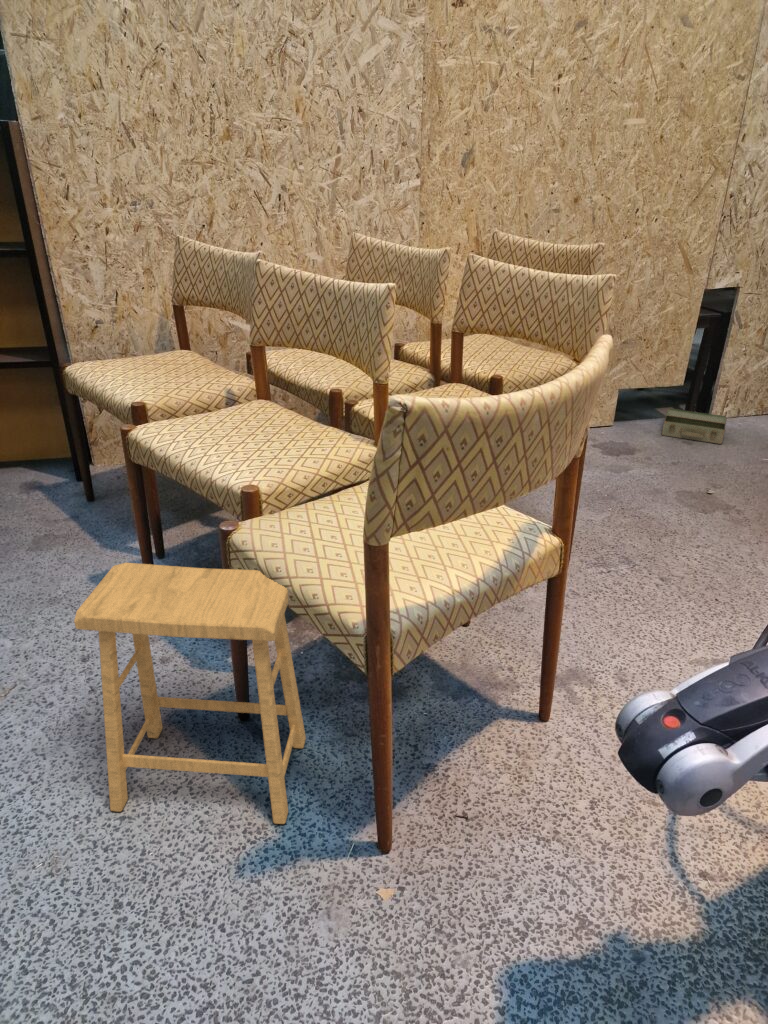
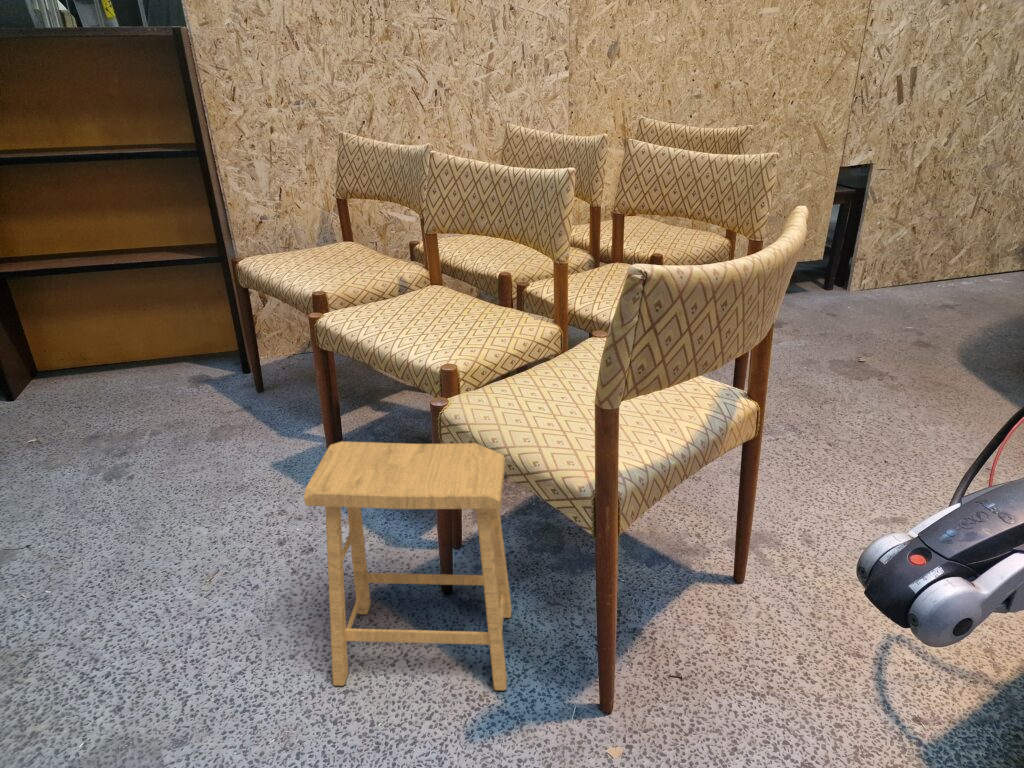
toolbox: present [662,409,726,444] -> none [804,283,866,315]

